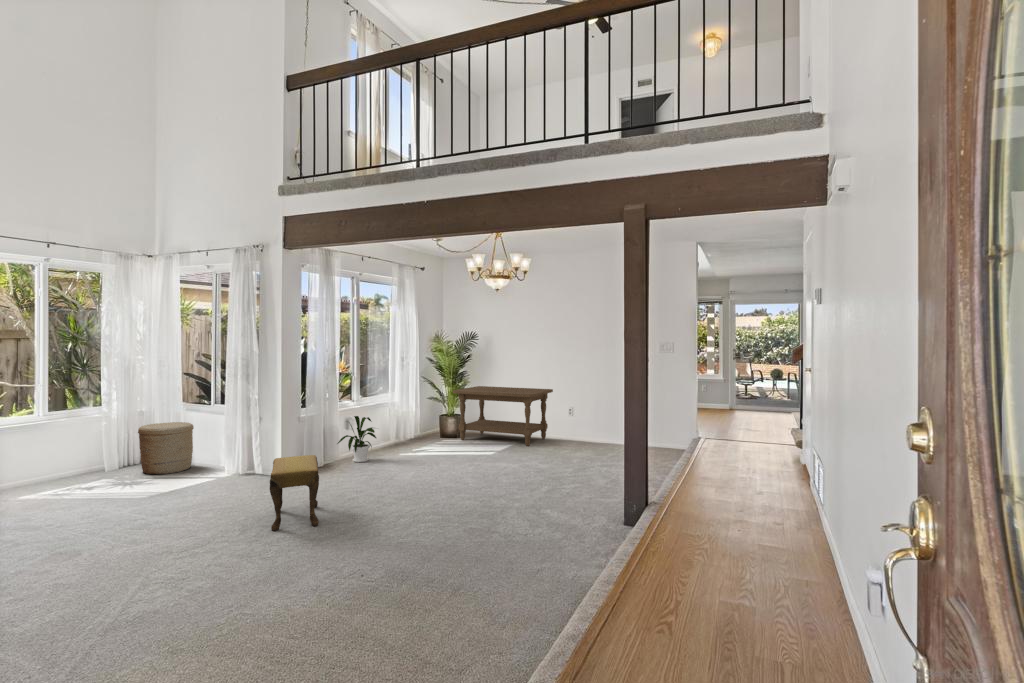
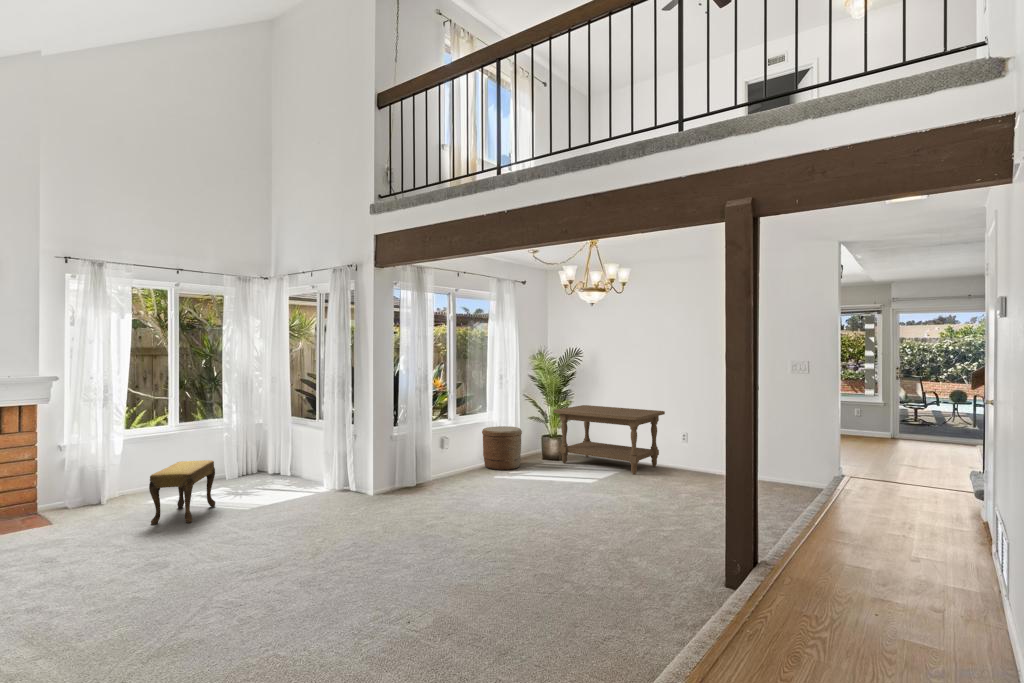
house plant: present [337,416,376,462] -> none [428,436,472,484]
woven basket: present [138,422,194,474] -> present [482,426,522,470]
footstool: present [270,455,319,531] -> present [149,460,215,525]

